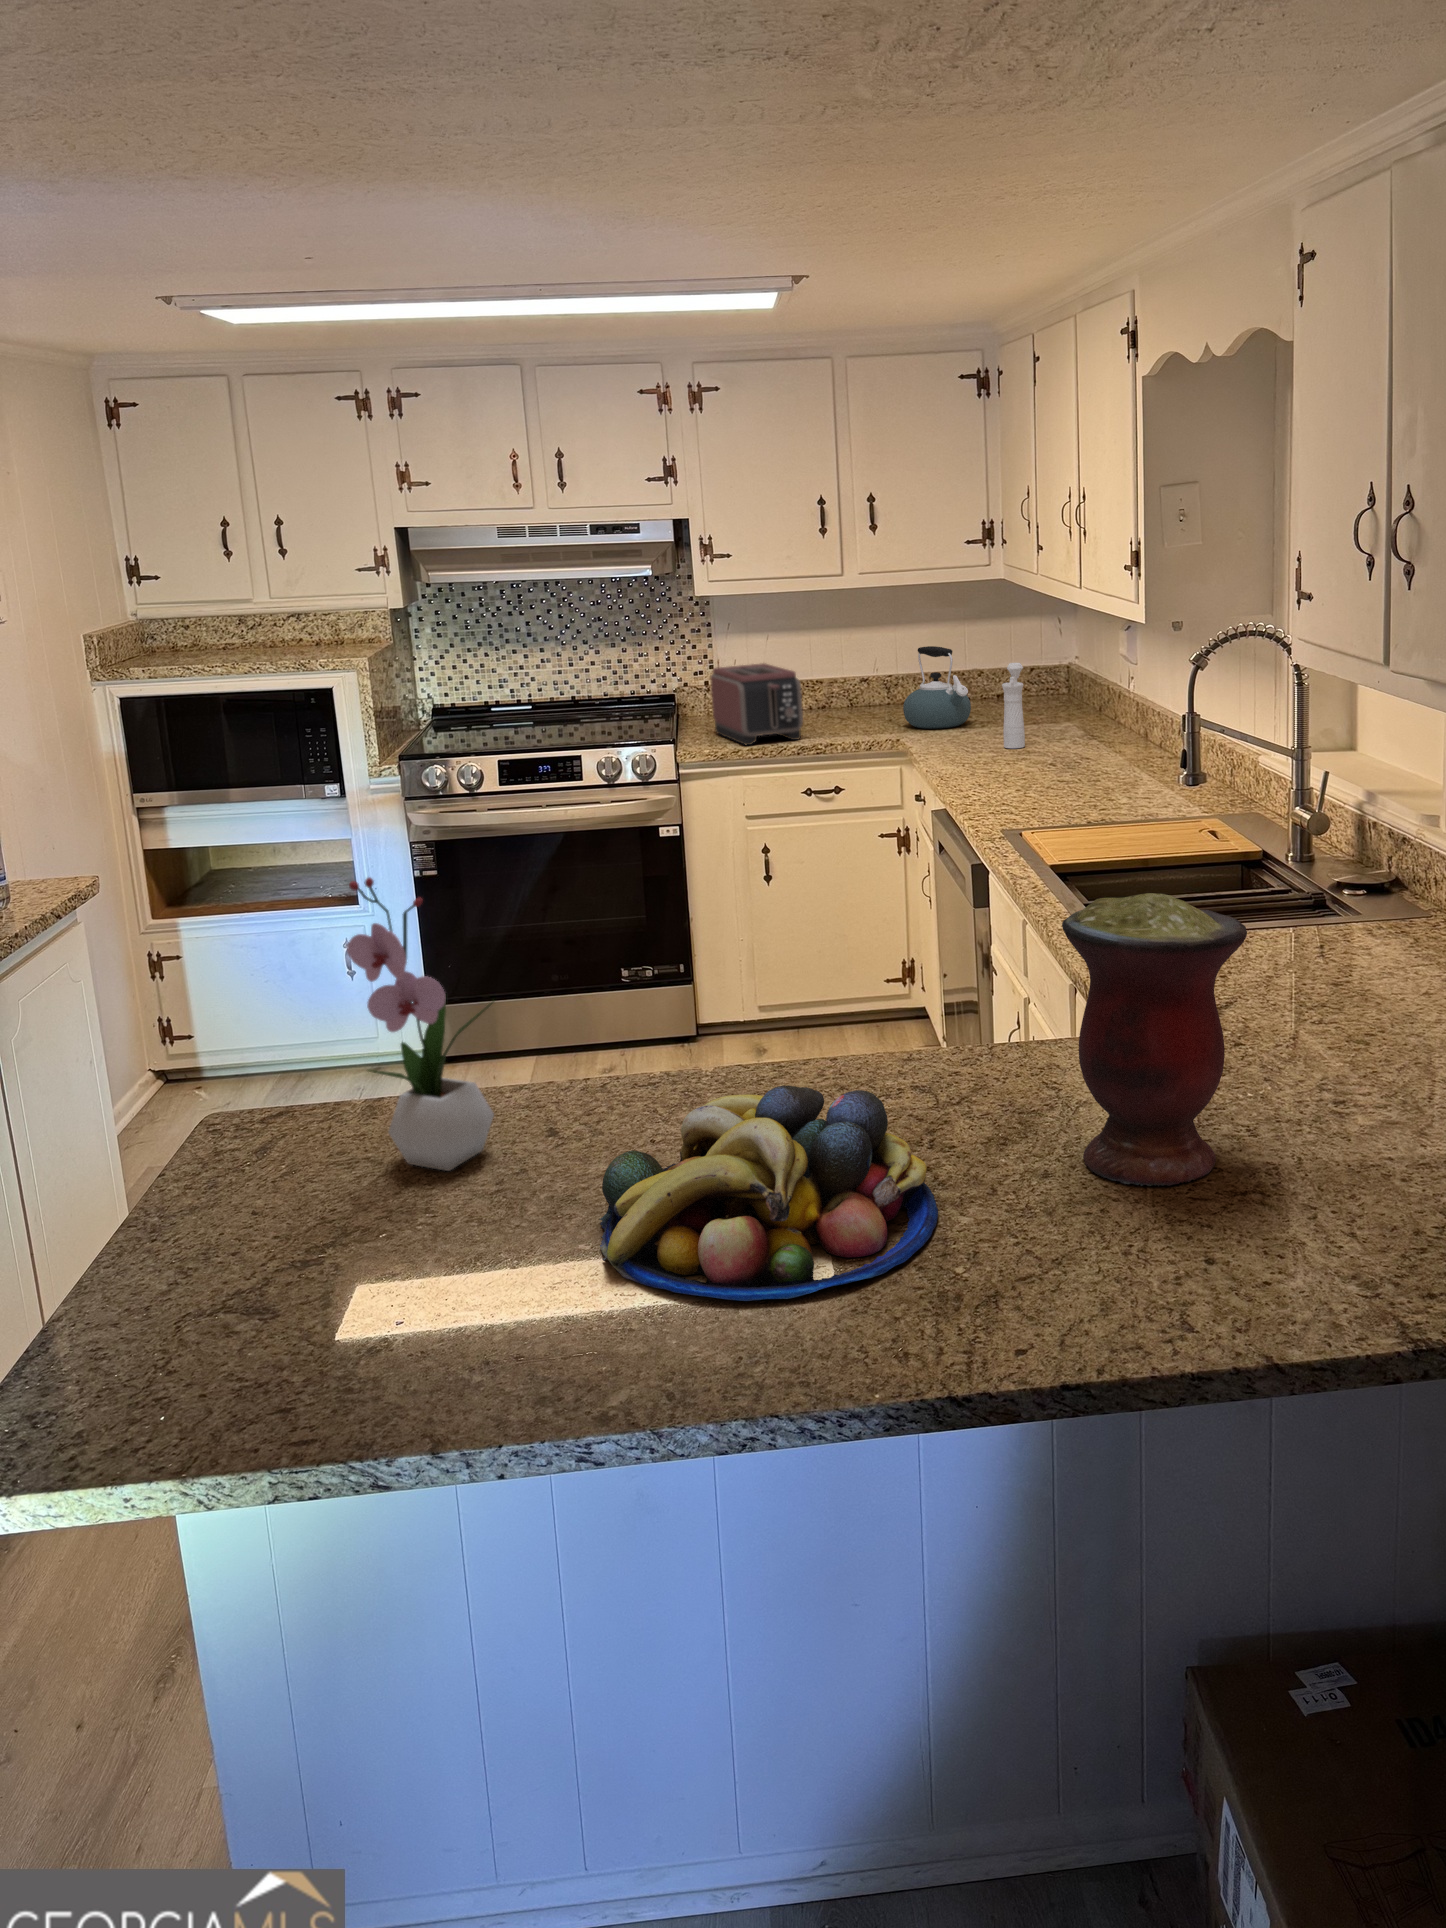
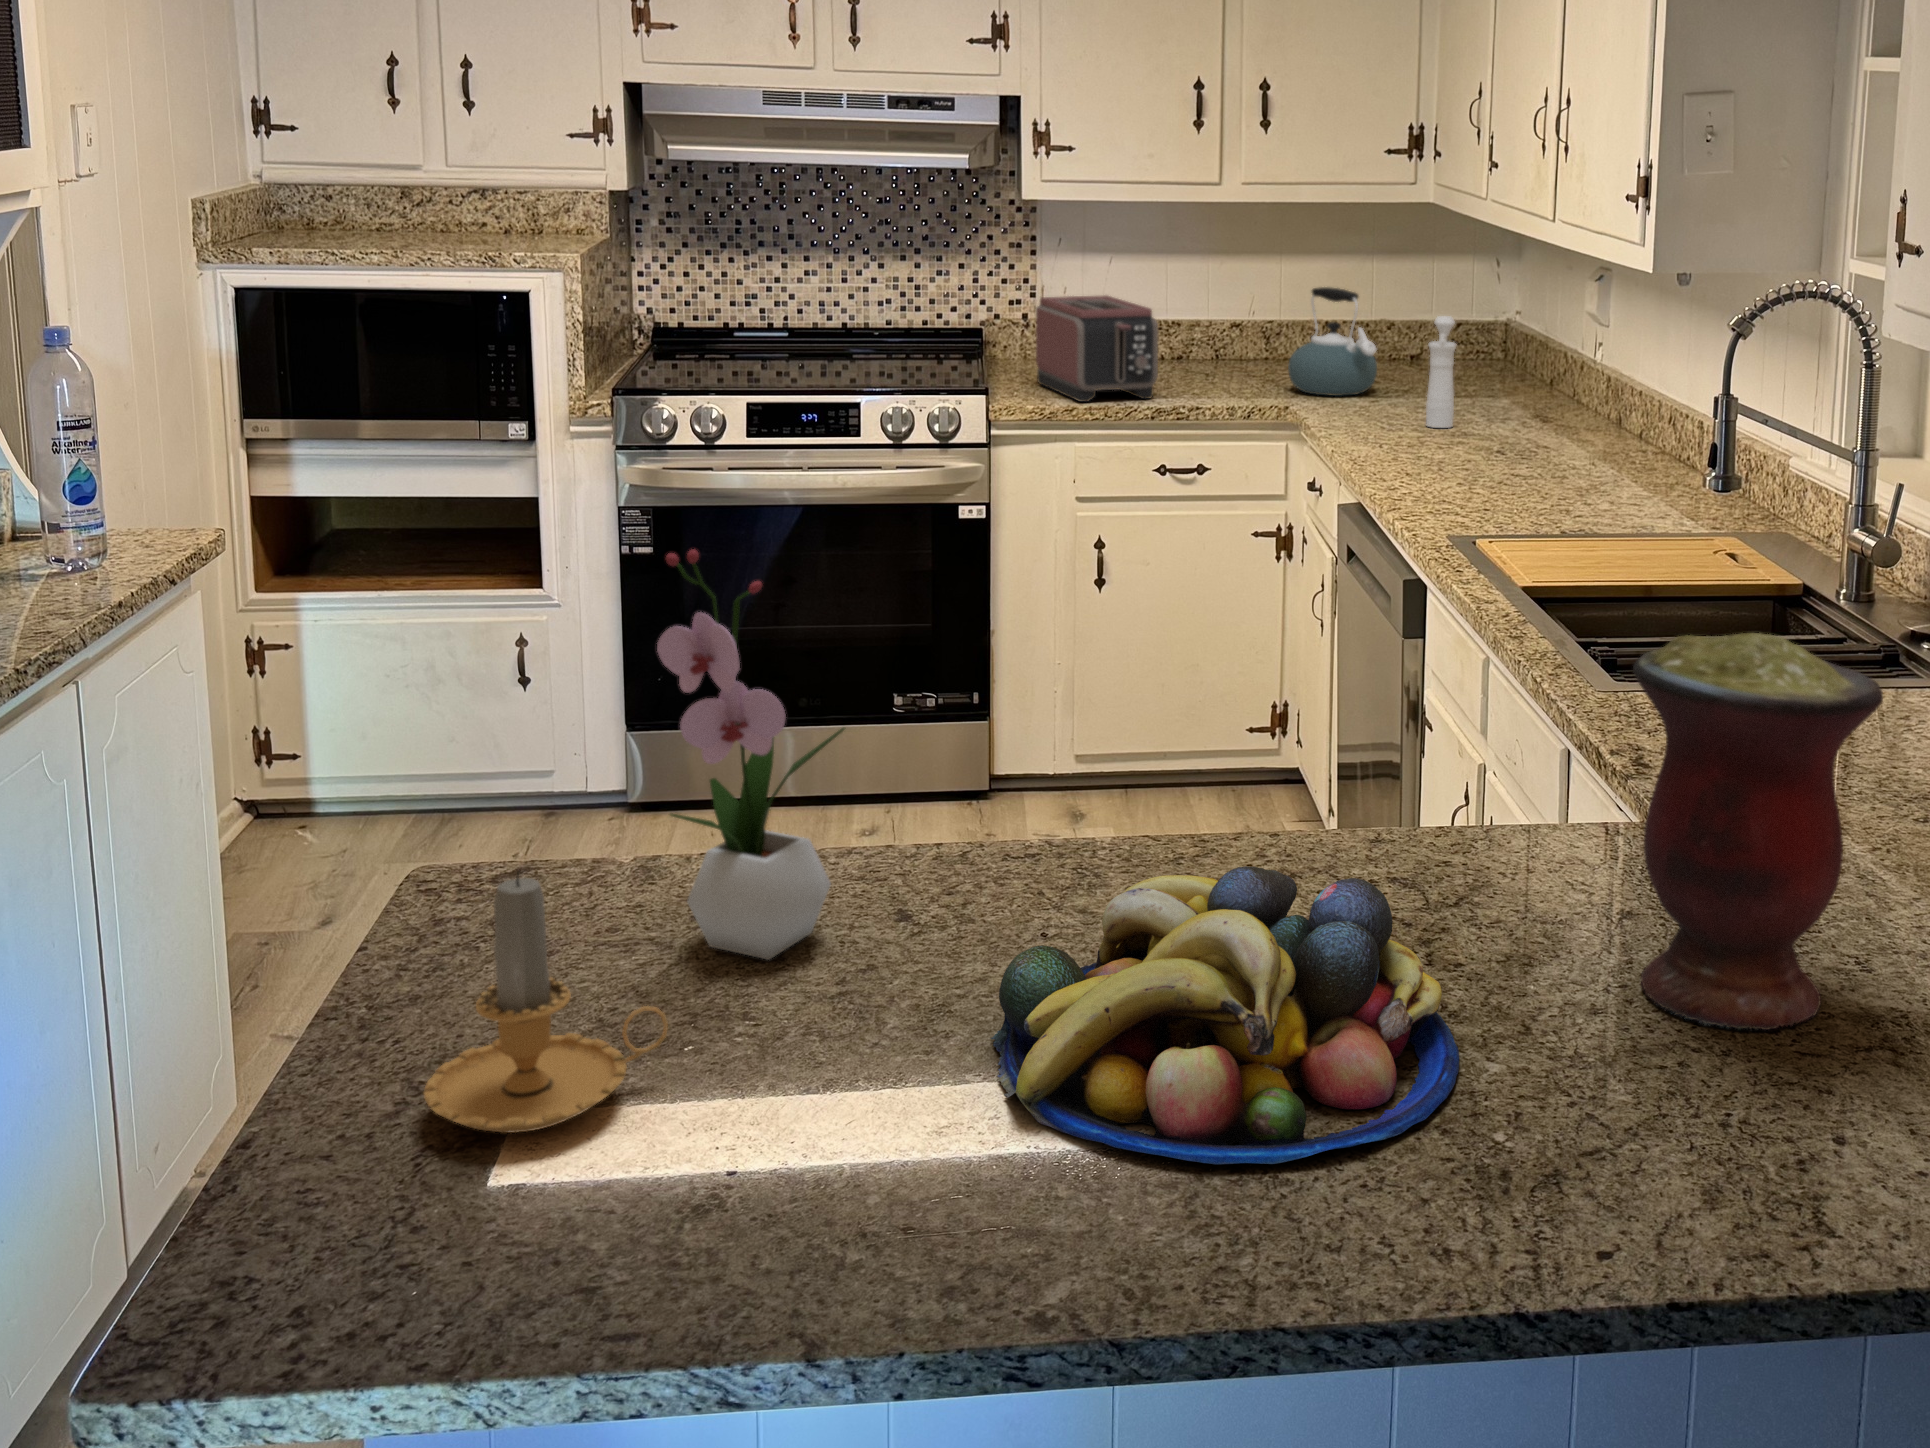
candle: none [185,1116,361,1302] -> present [424,876,668,1133]

